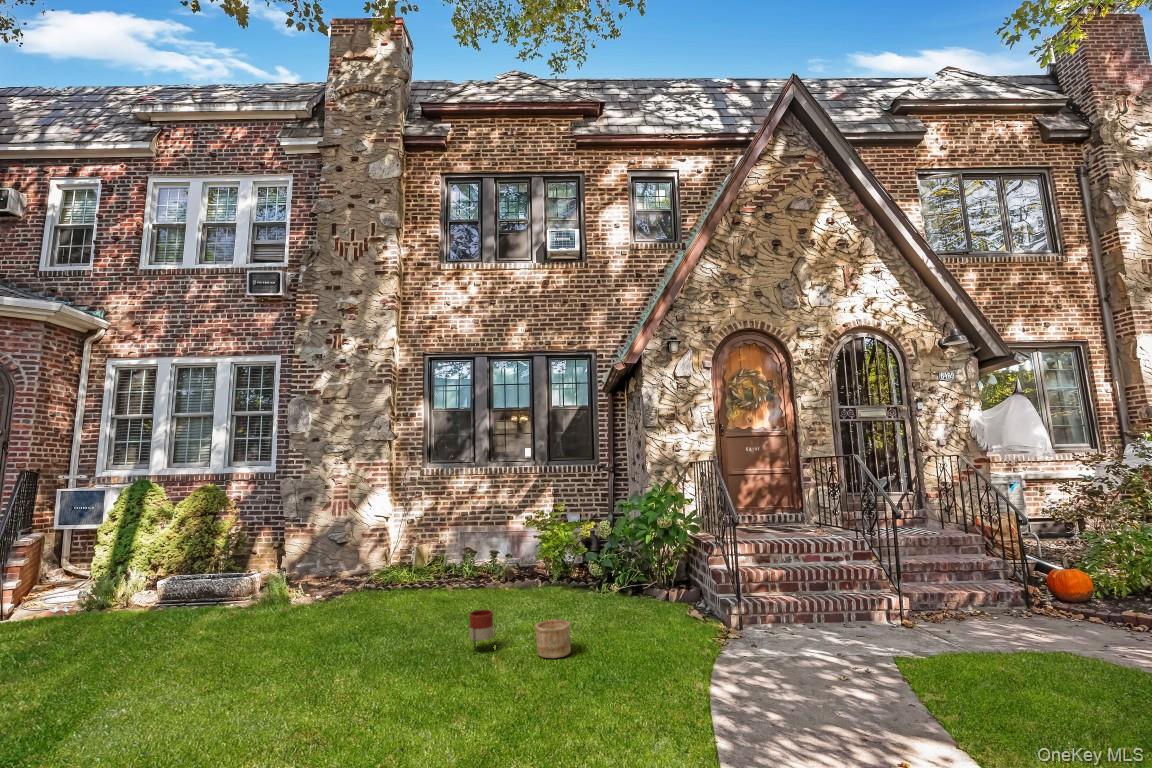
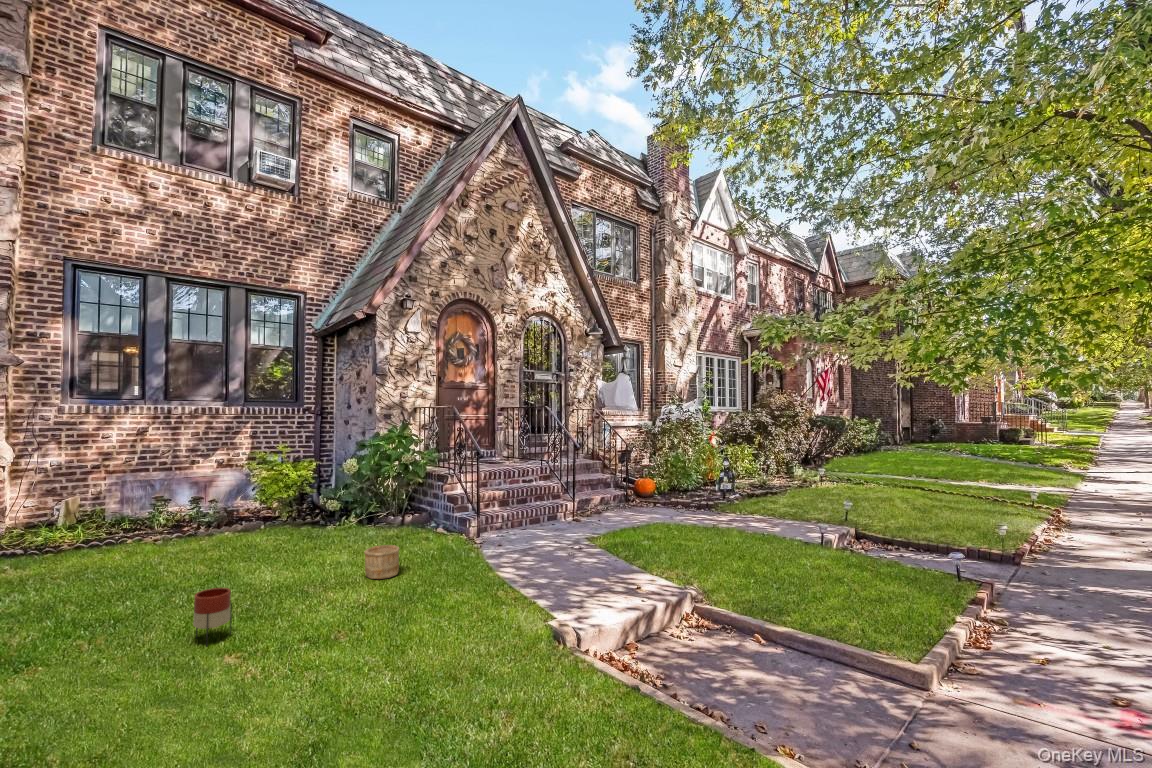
planter: present [469,610,495,647] -> present [193,588,232,646]

